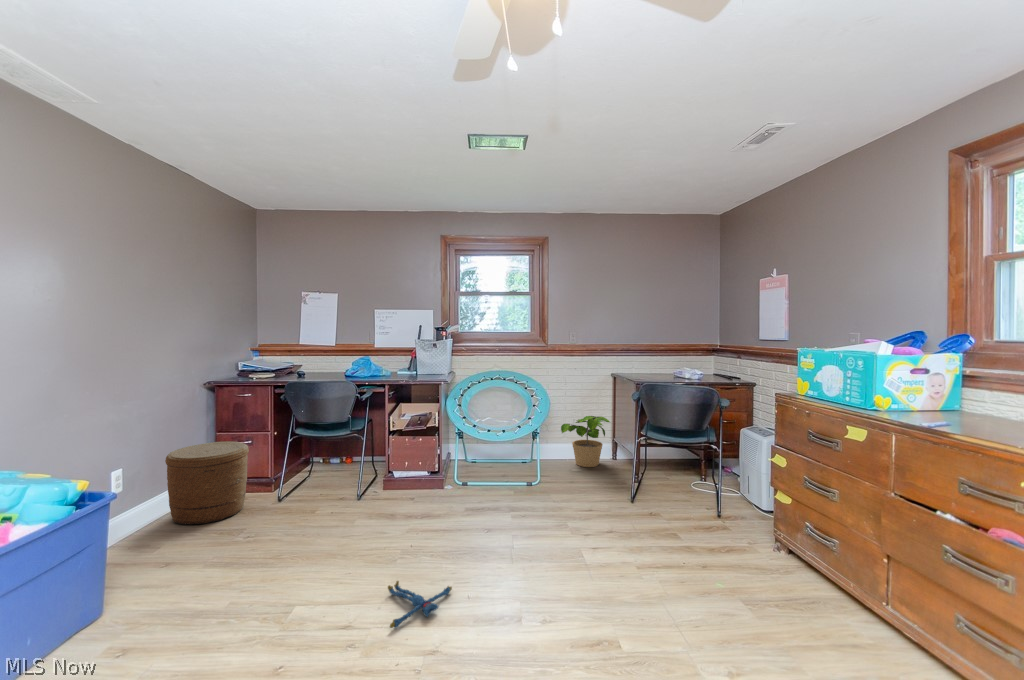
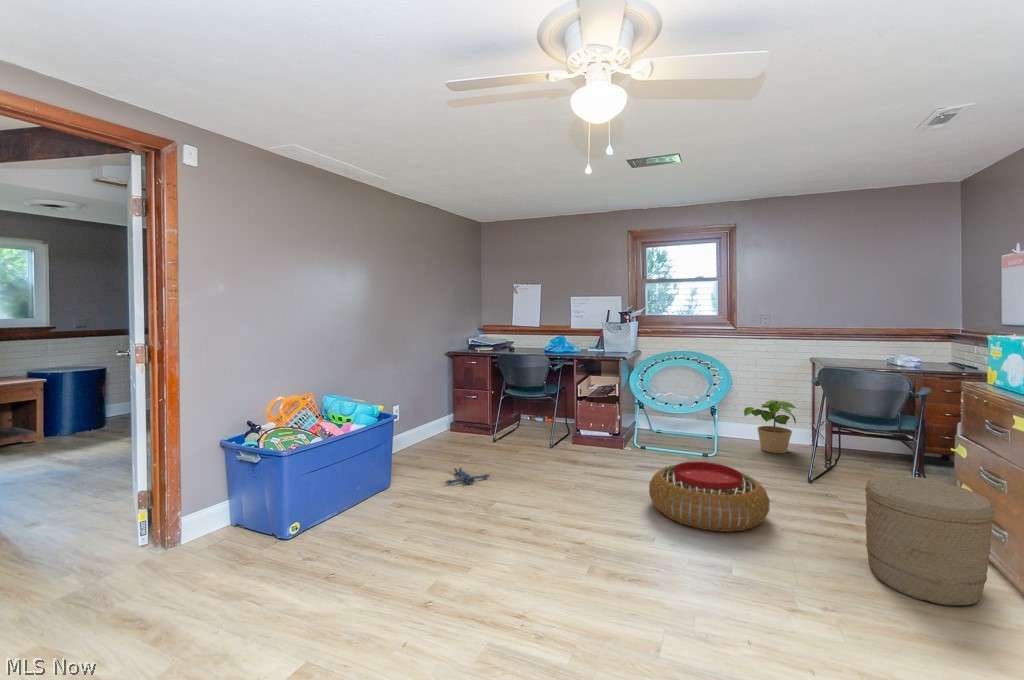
woven basket: present [165,441,249,524] -> present [865,475,996,606]
pouf: none [492,500,625,594] -> present [649,462,770,532]
plush toy: present [388,581,452,628] -> present [445,467,490,484]

